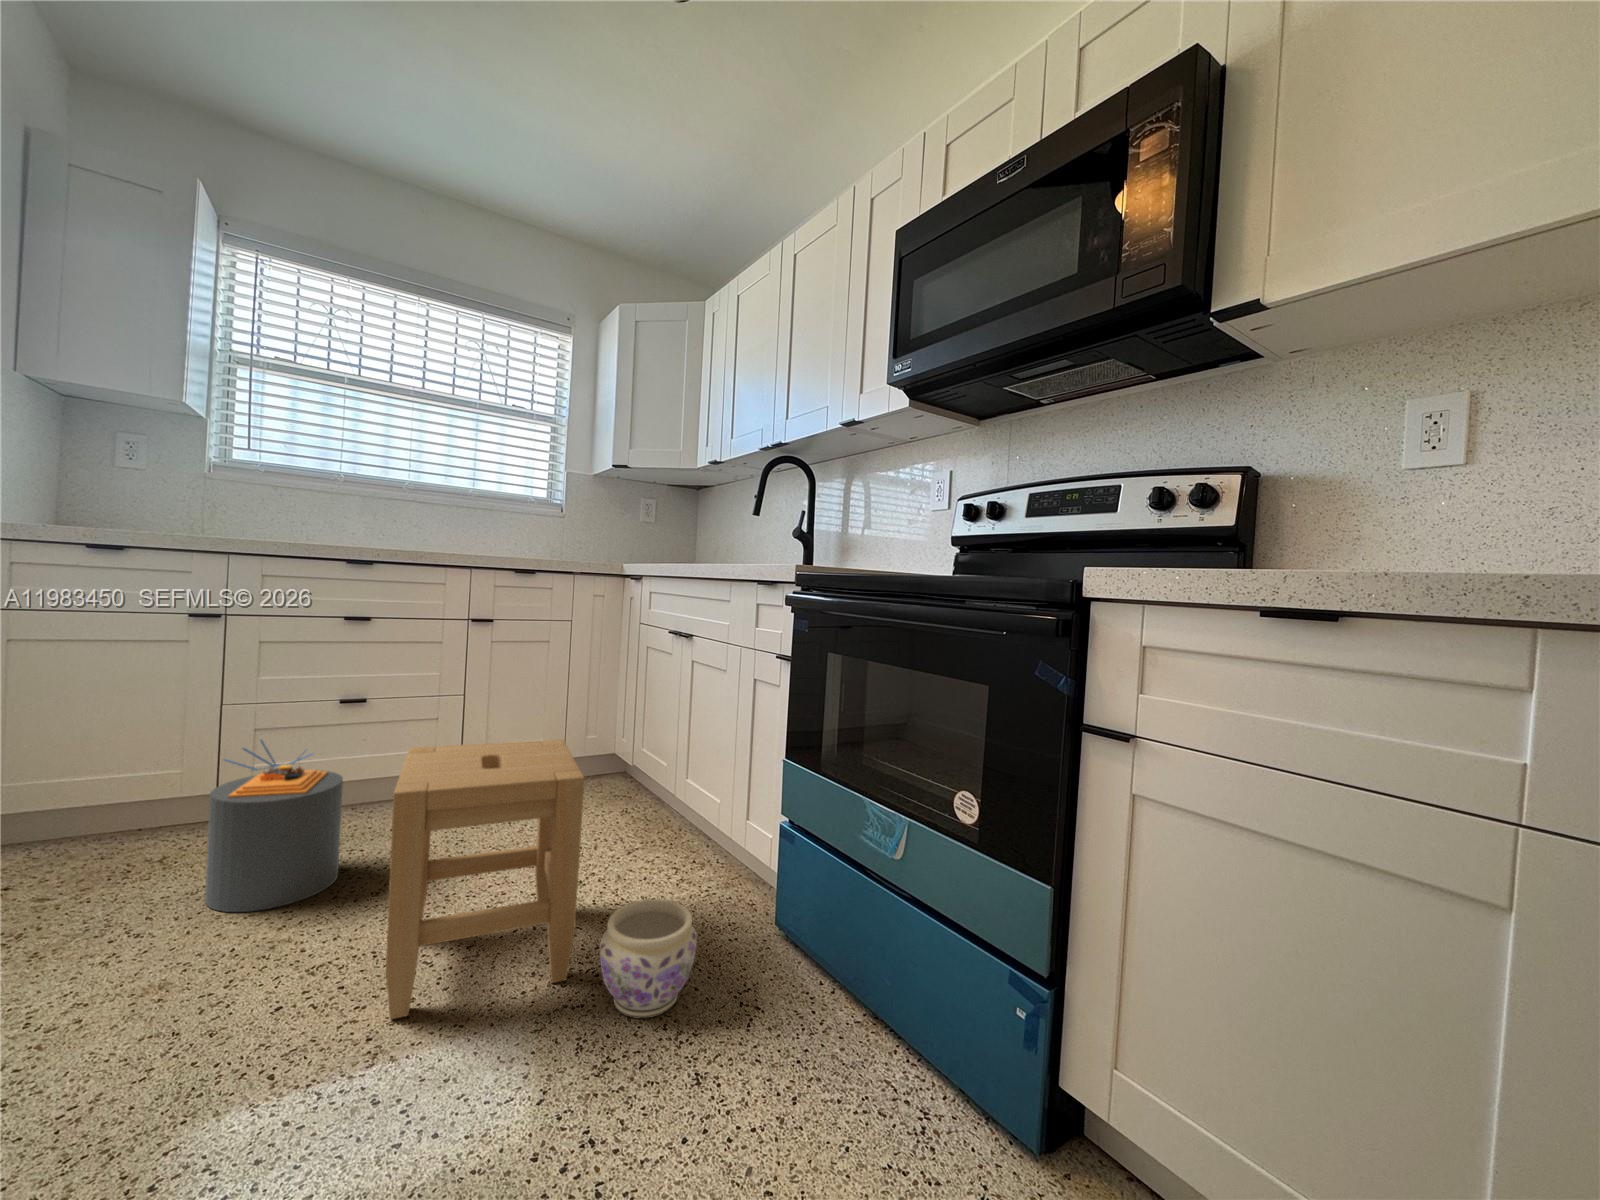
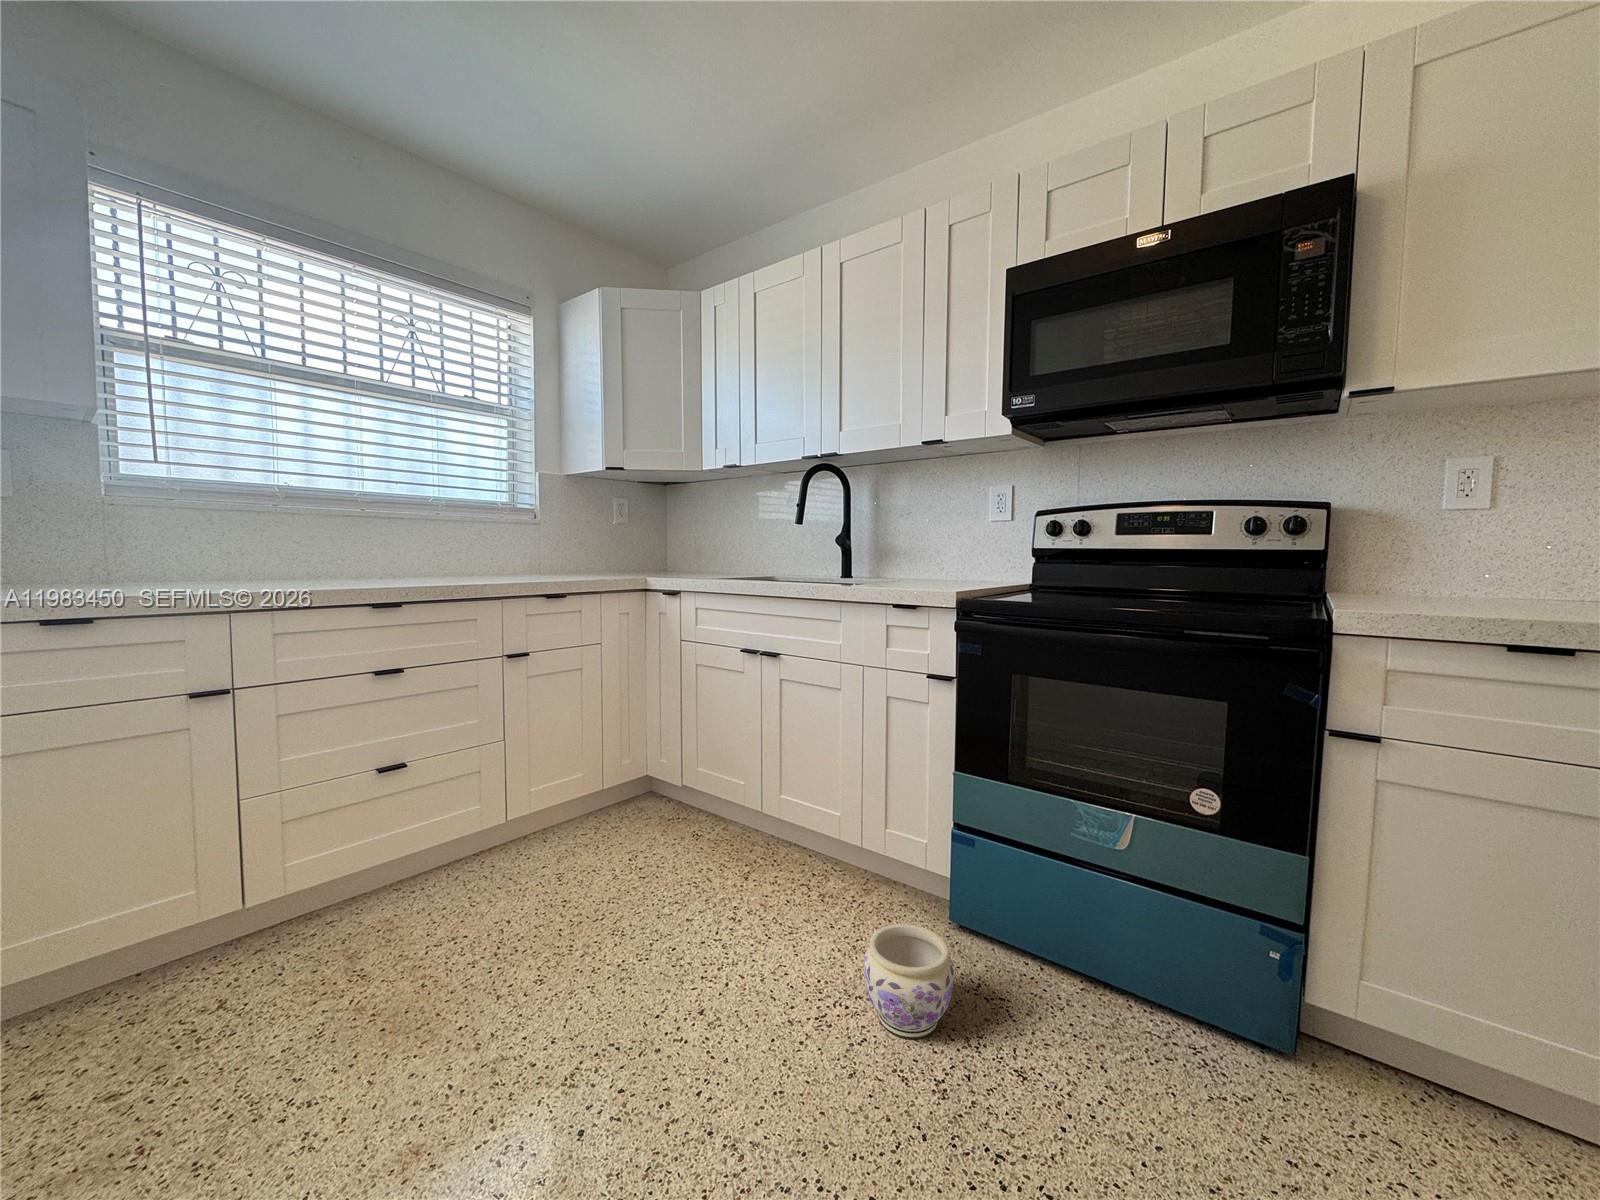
trash can: present [205,739,343,912] -> none [309,835,468,1052]
stool: present [386,739,585,1019] -> none [607,785,832,1108]

